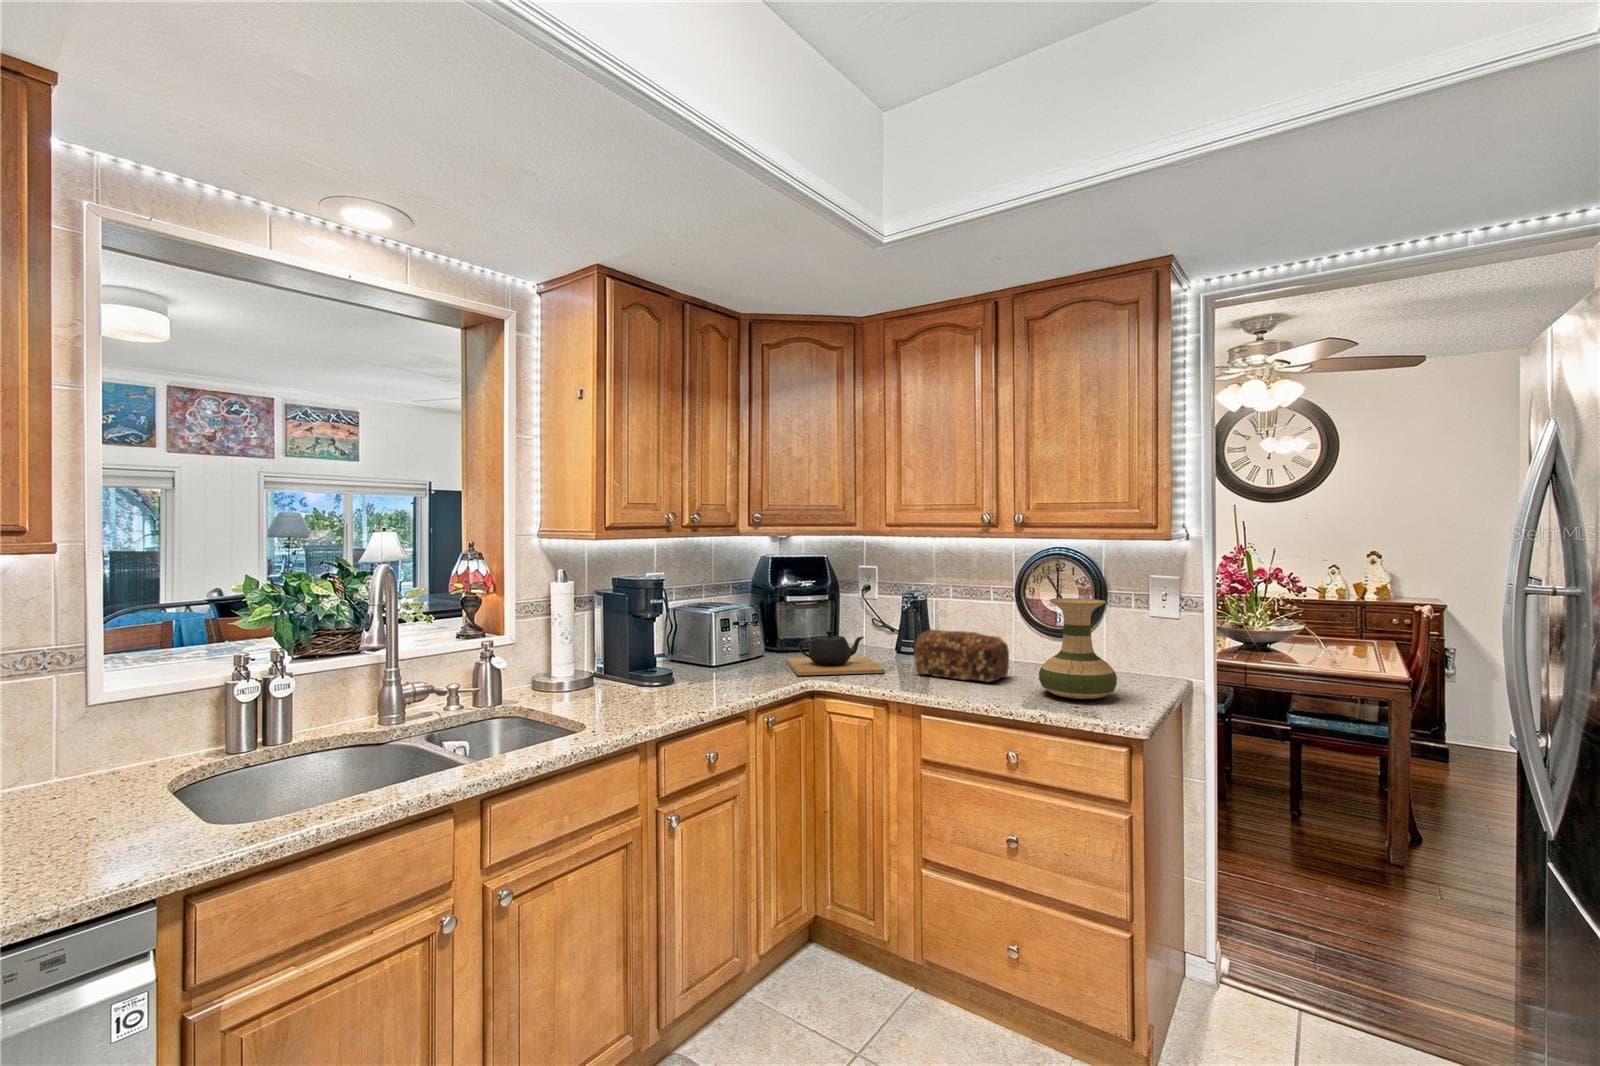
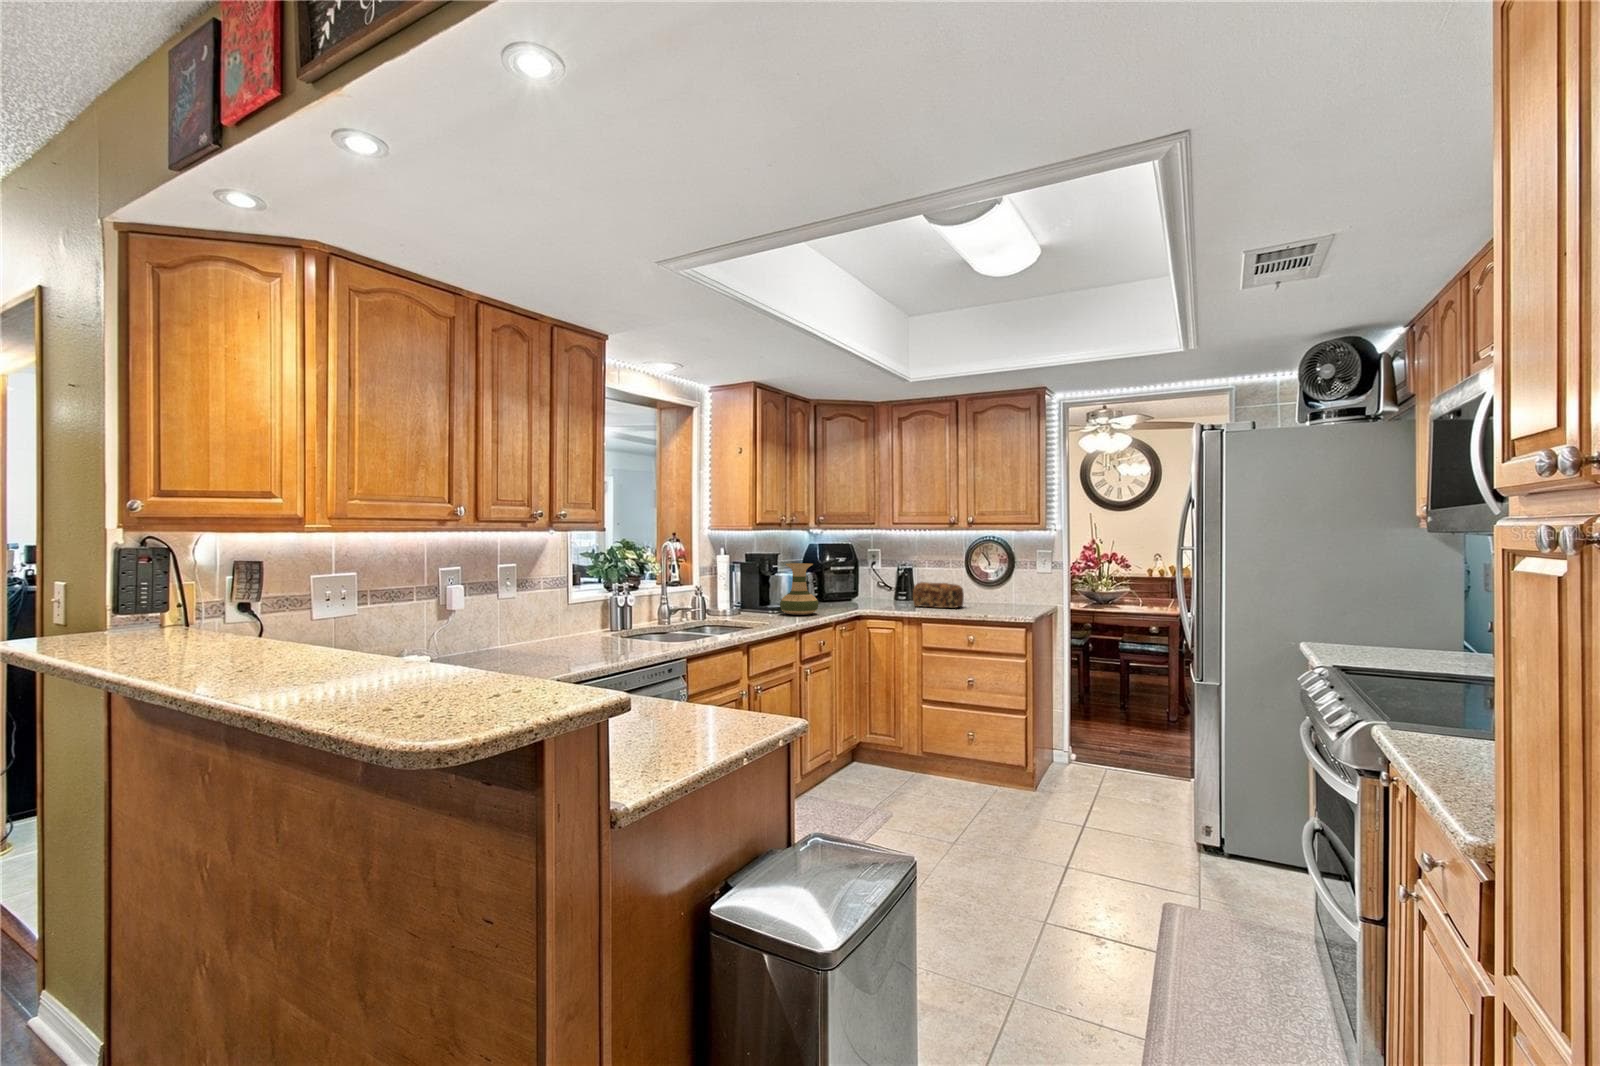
vase: present [1039,598,1117,699] -> present [780,563,818,615]
teapot: present [787,631,885,675] -> none [835,584,896,608]

